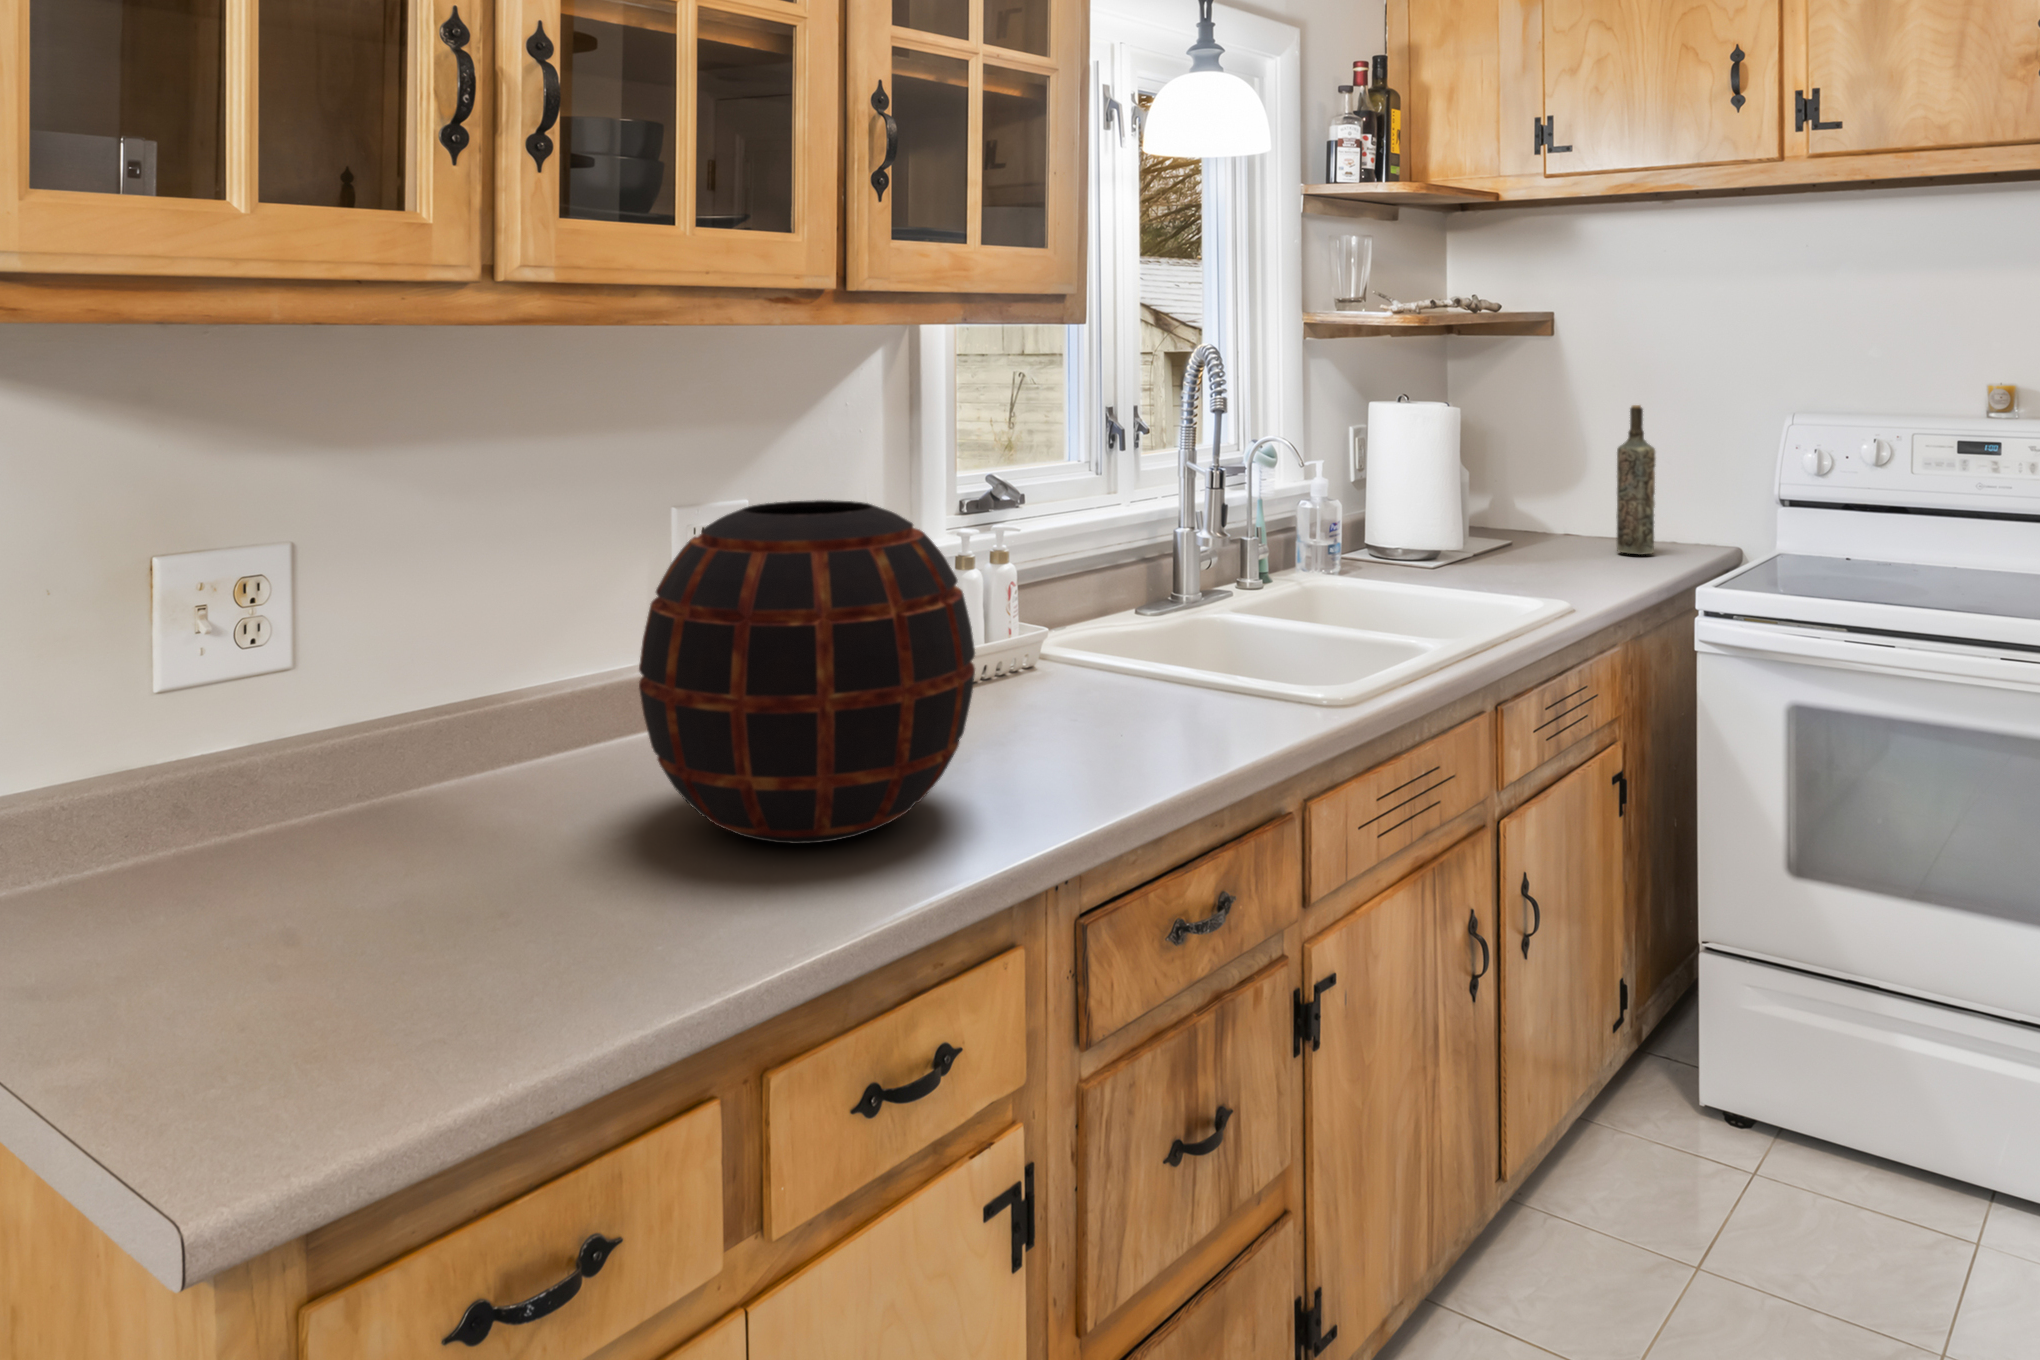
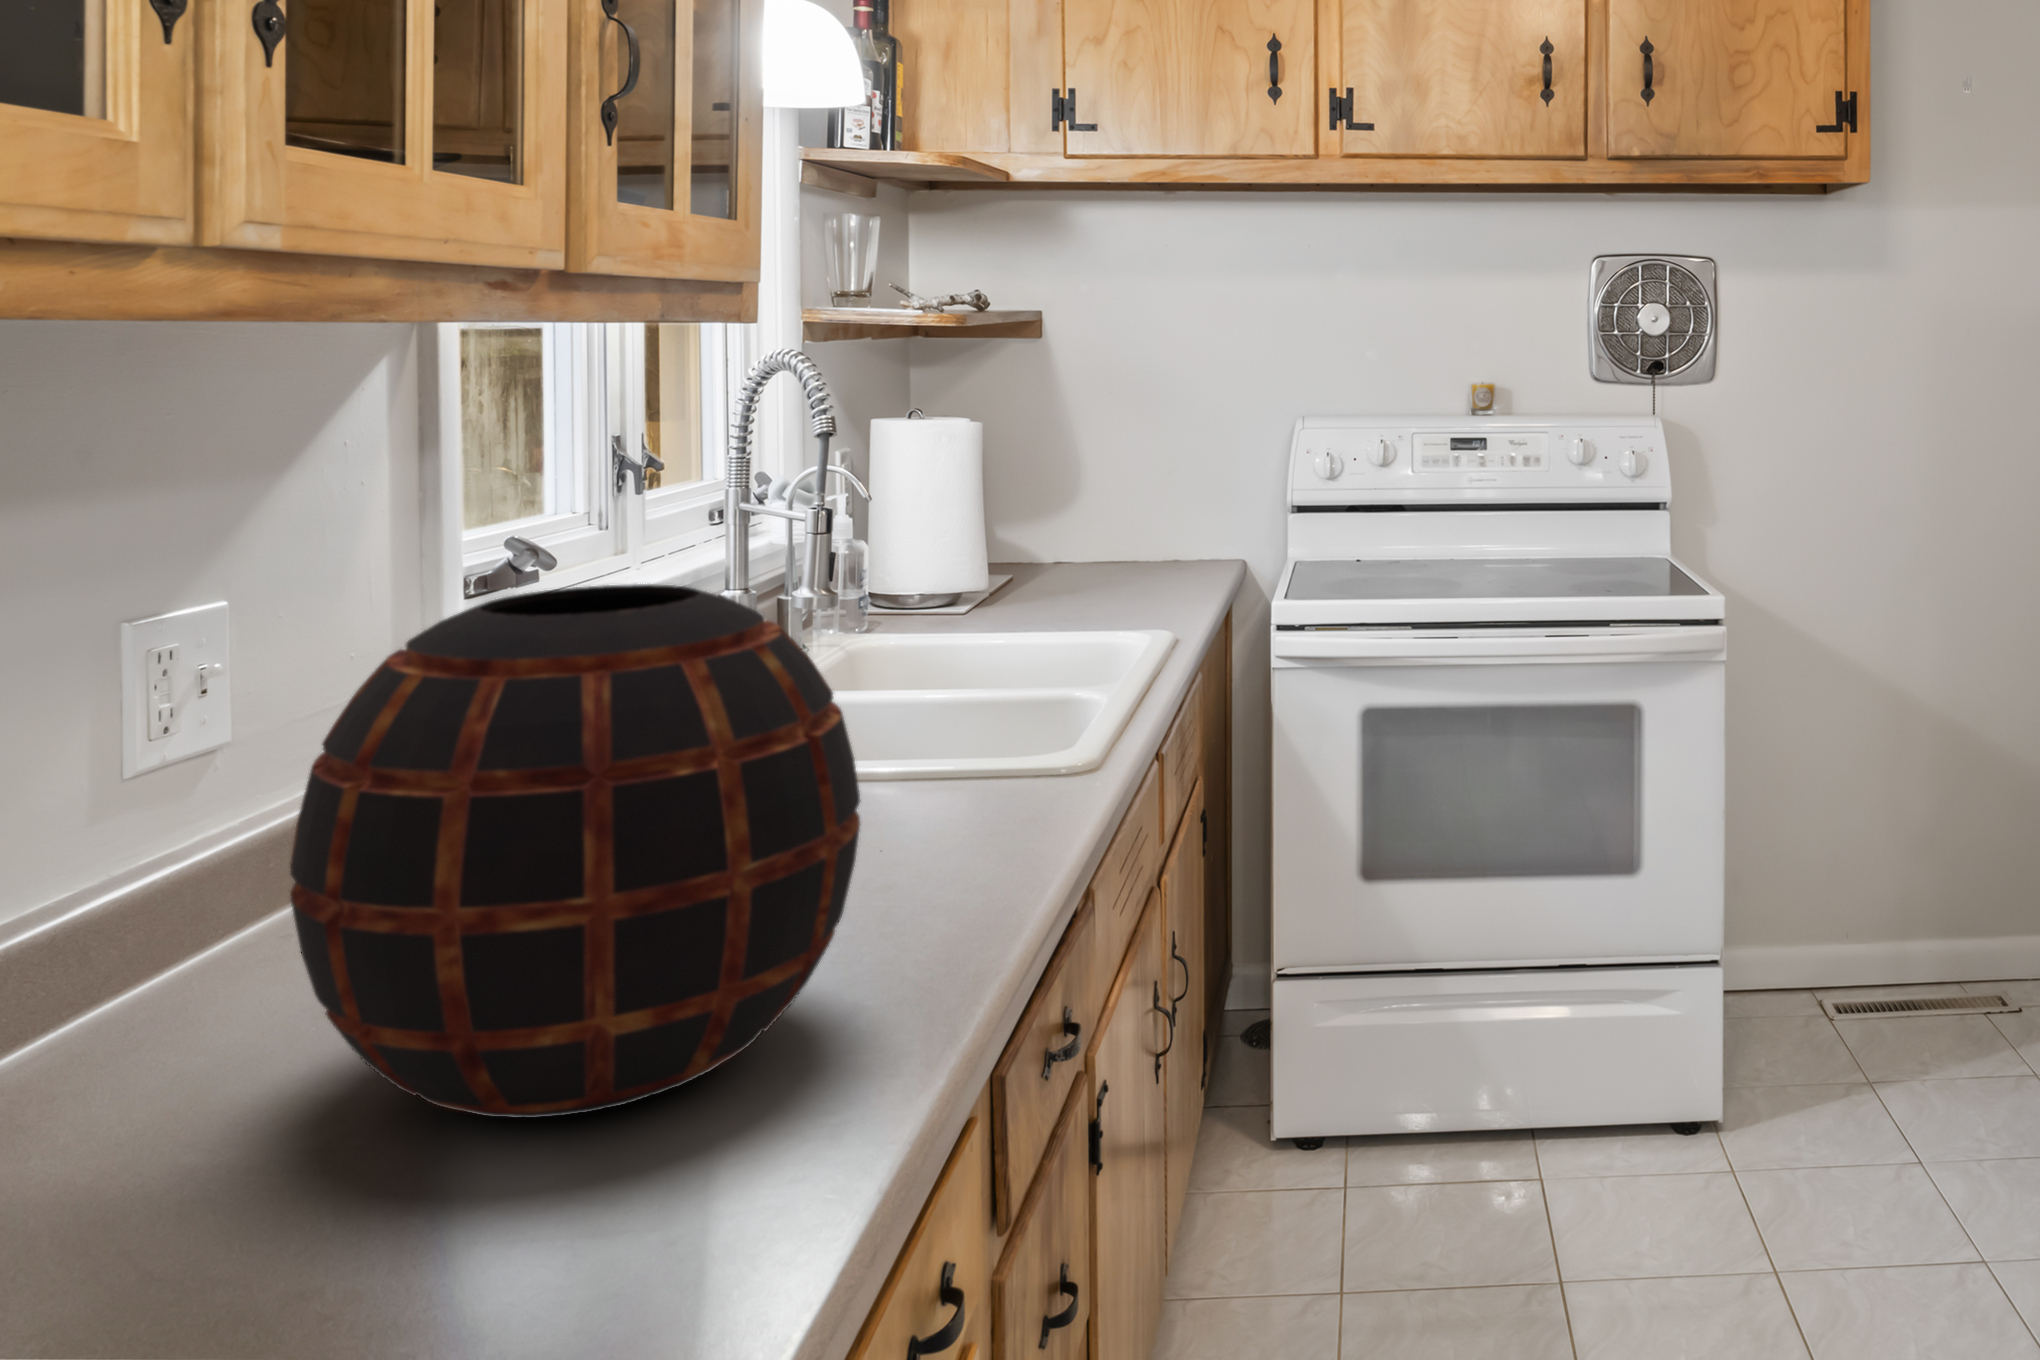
bottle: present [1617,405,1655,555] -> none [1145,409,1186,570]

